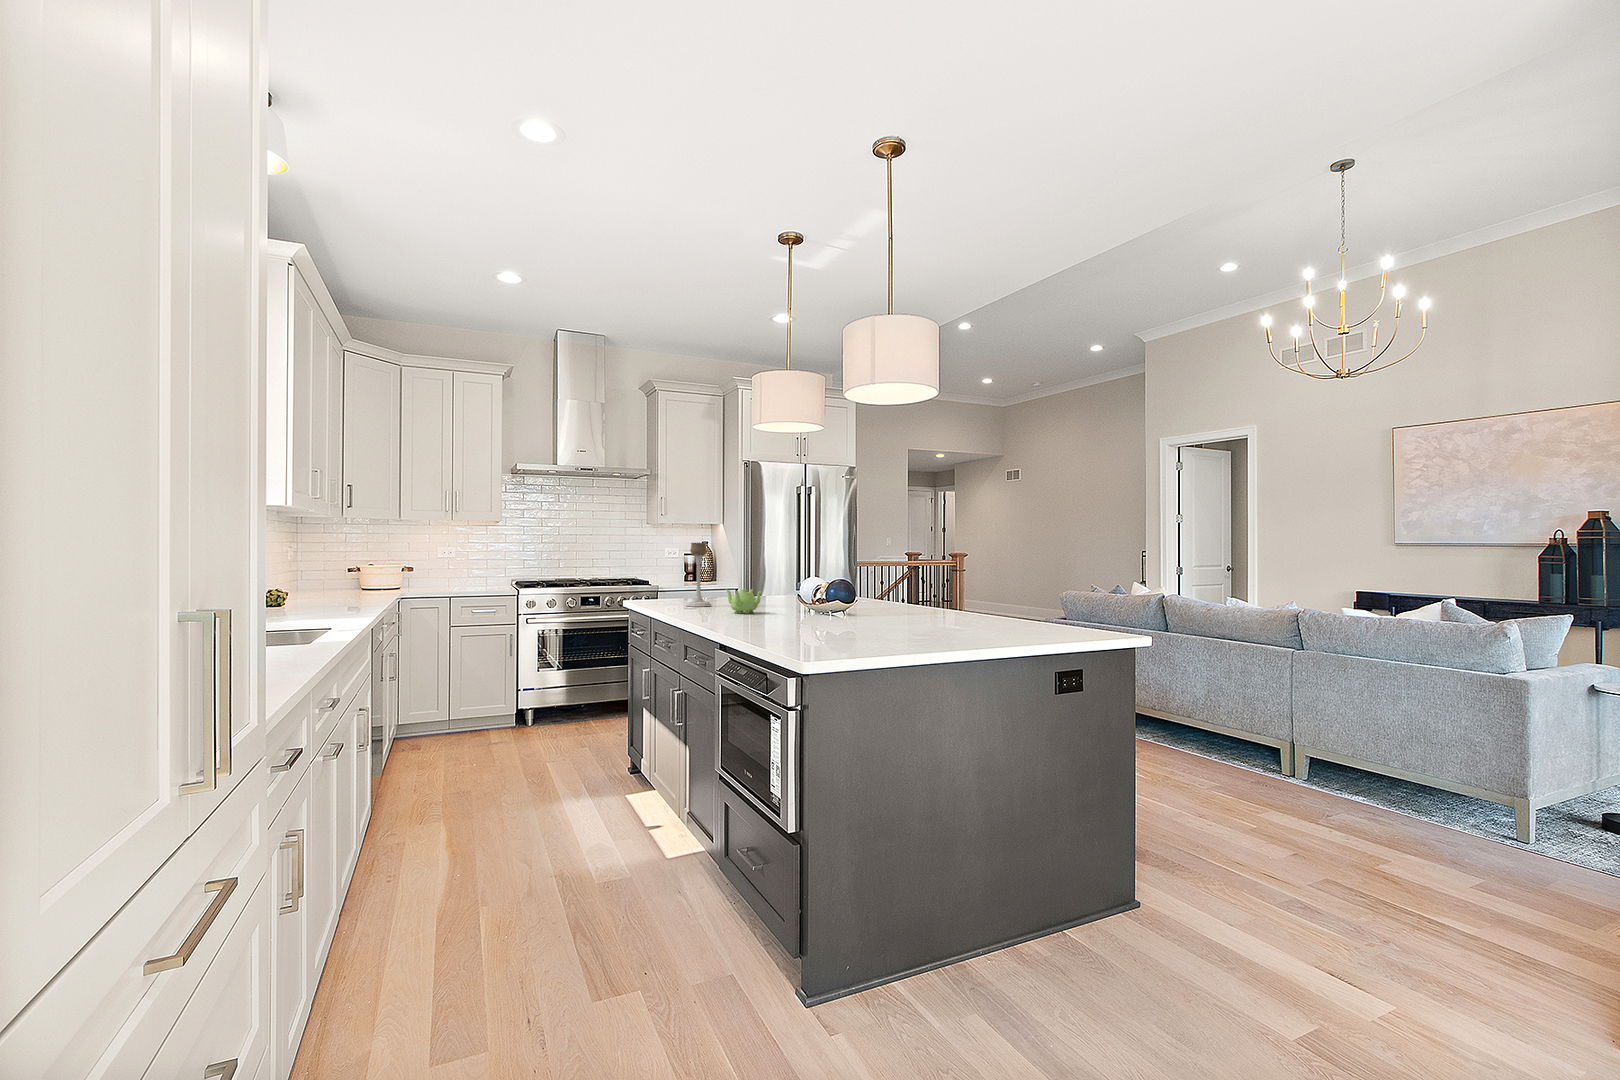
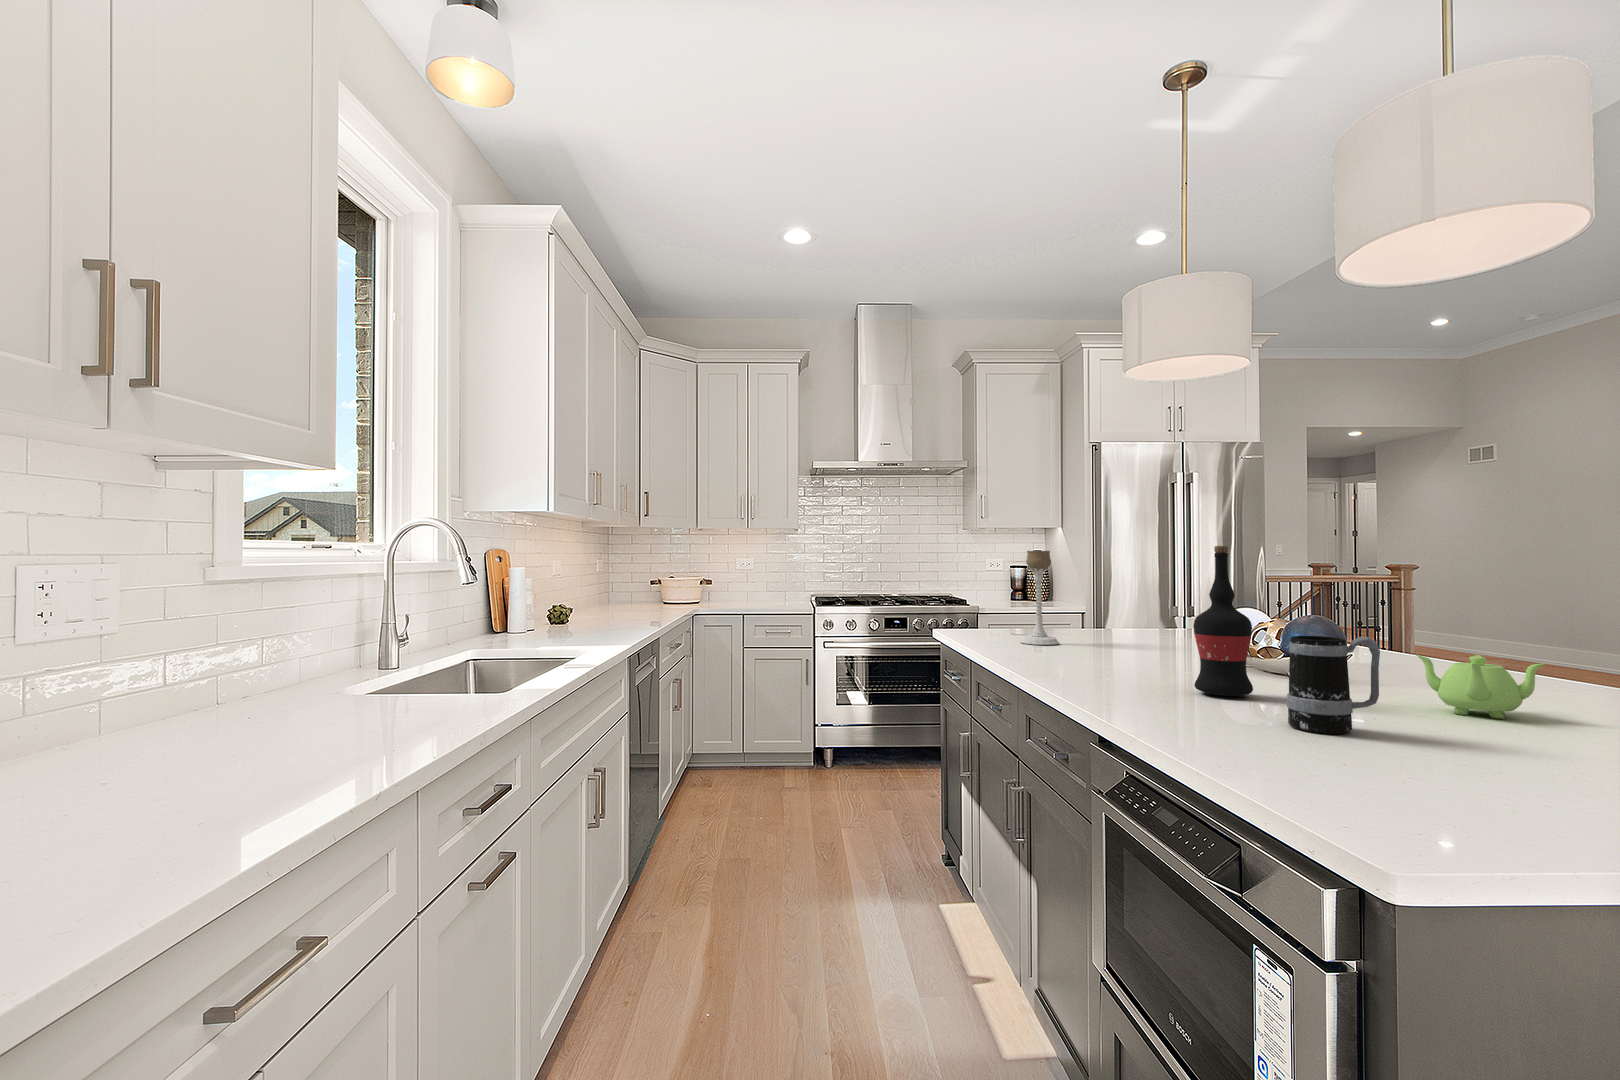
wine bottle: none [775,542,803,623] -> present [1194,546,1253,696]
mug: none [806,586,844,632] -> present [1287,636,1380,734]
teapot: present [726,589,763,614] -> present [1416,655,1546,719]

